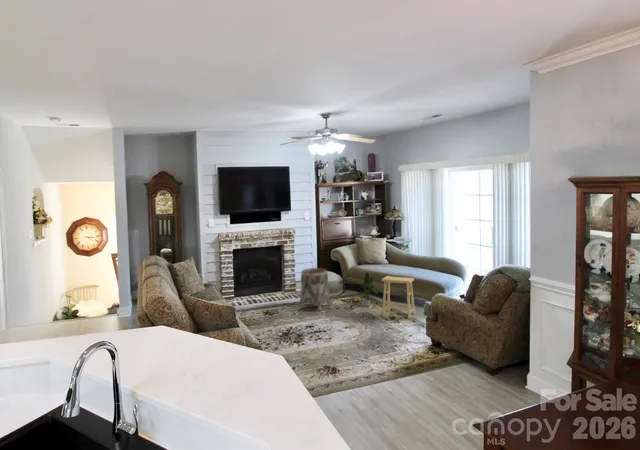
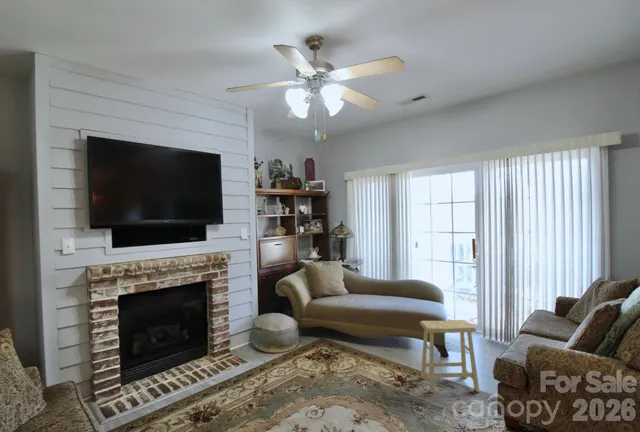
basket: present [300,268,331,311] -> none [275,317,322,403]
potted plant: present [360,273,379,307] -> none [362,315,399,372]

